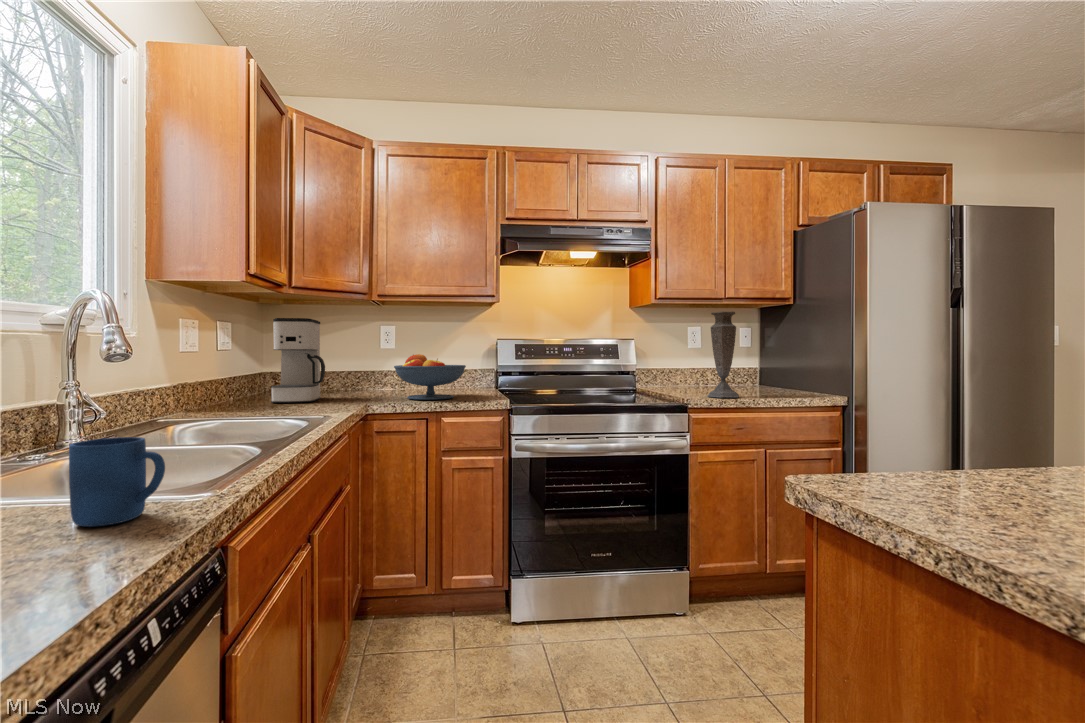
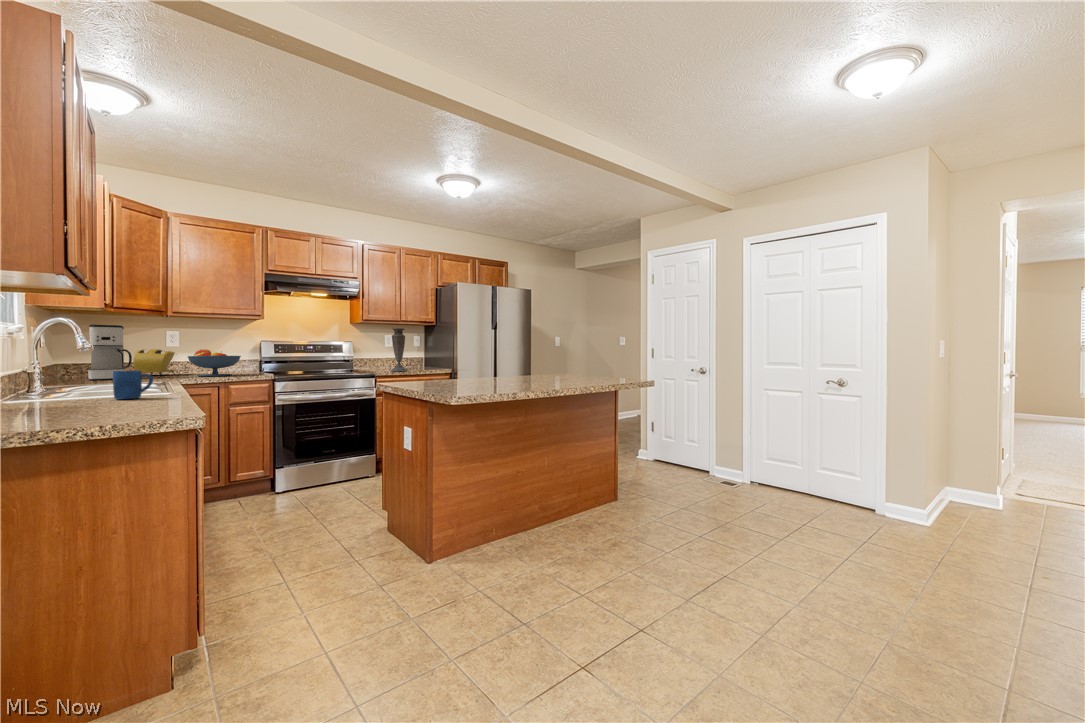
toaster: none [336,354,392,394] -> present [133,349,175,375]

